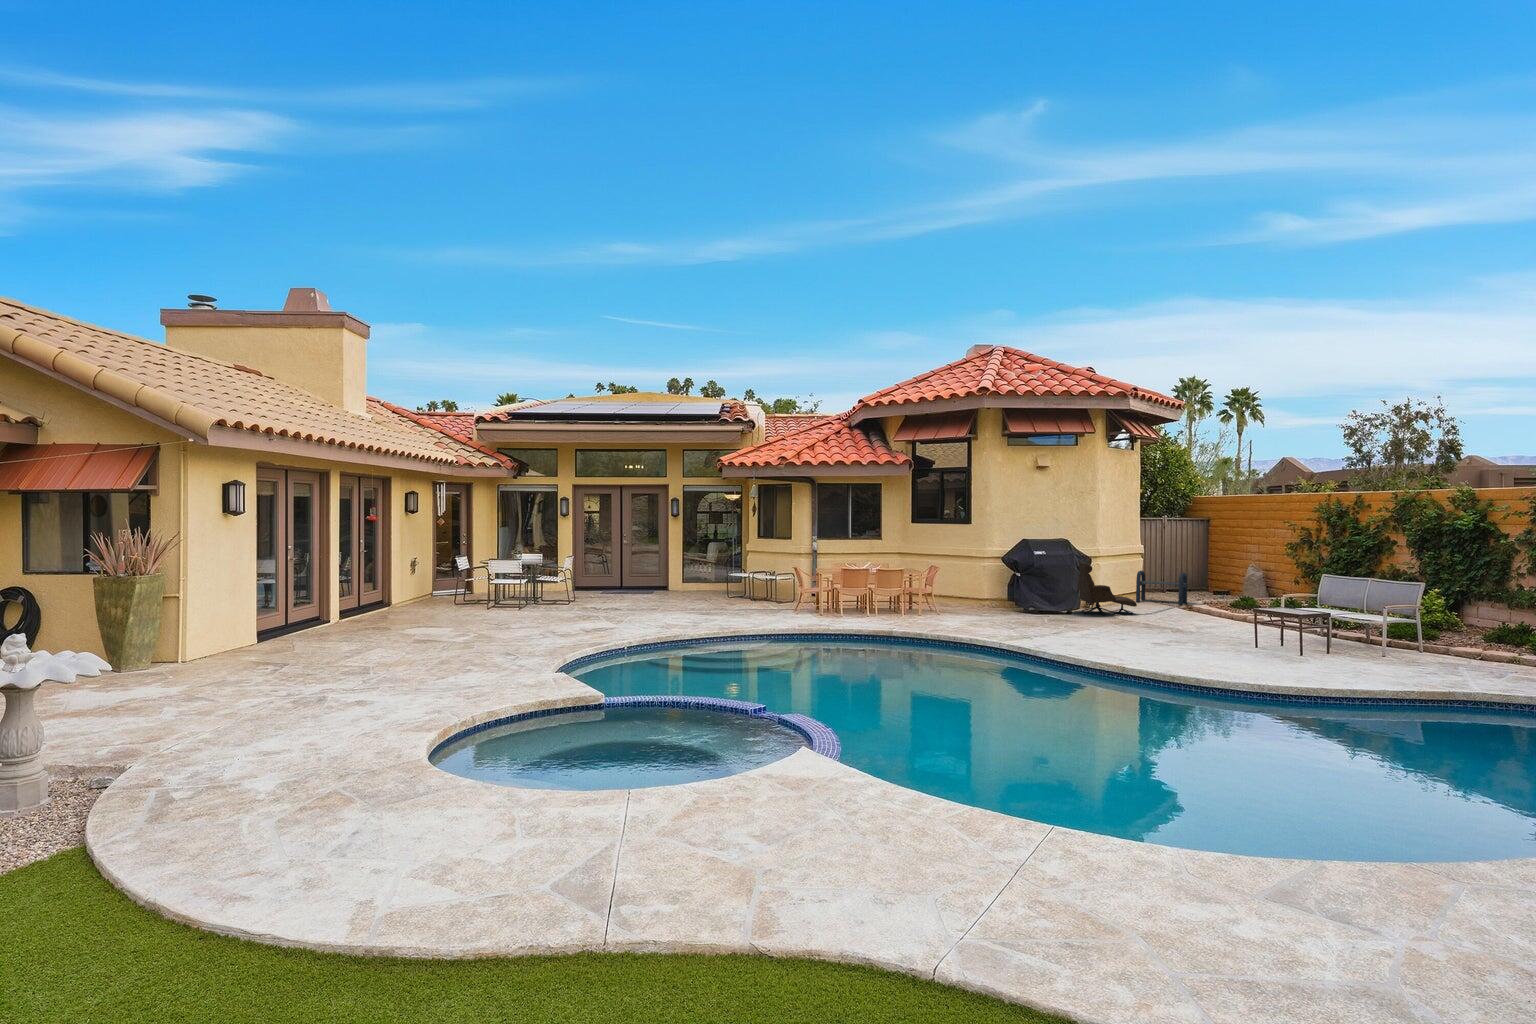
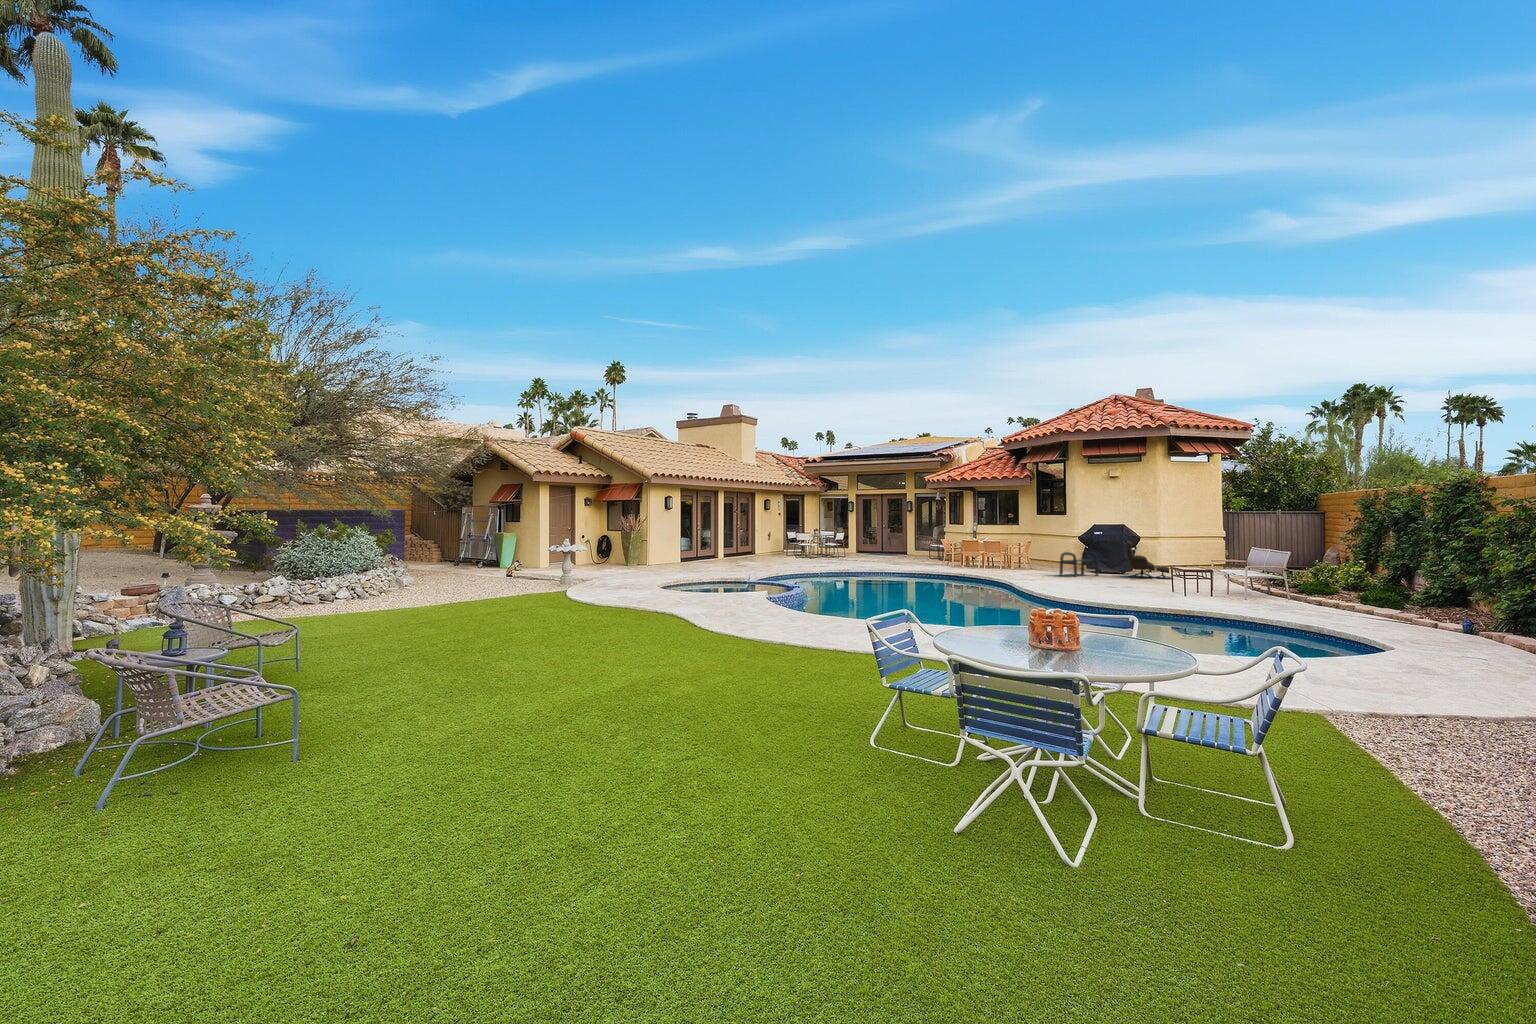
bench: present [1136,571,1187,605] -> present [1060,552,1099,577]

